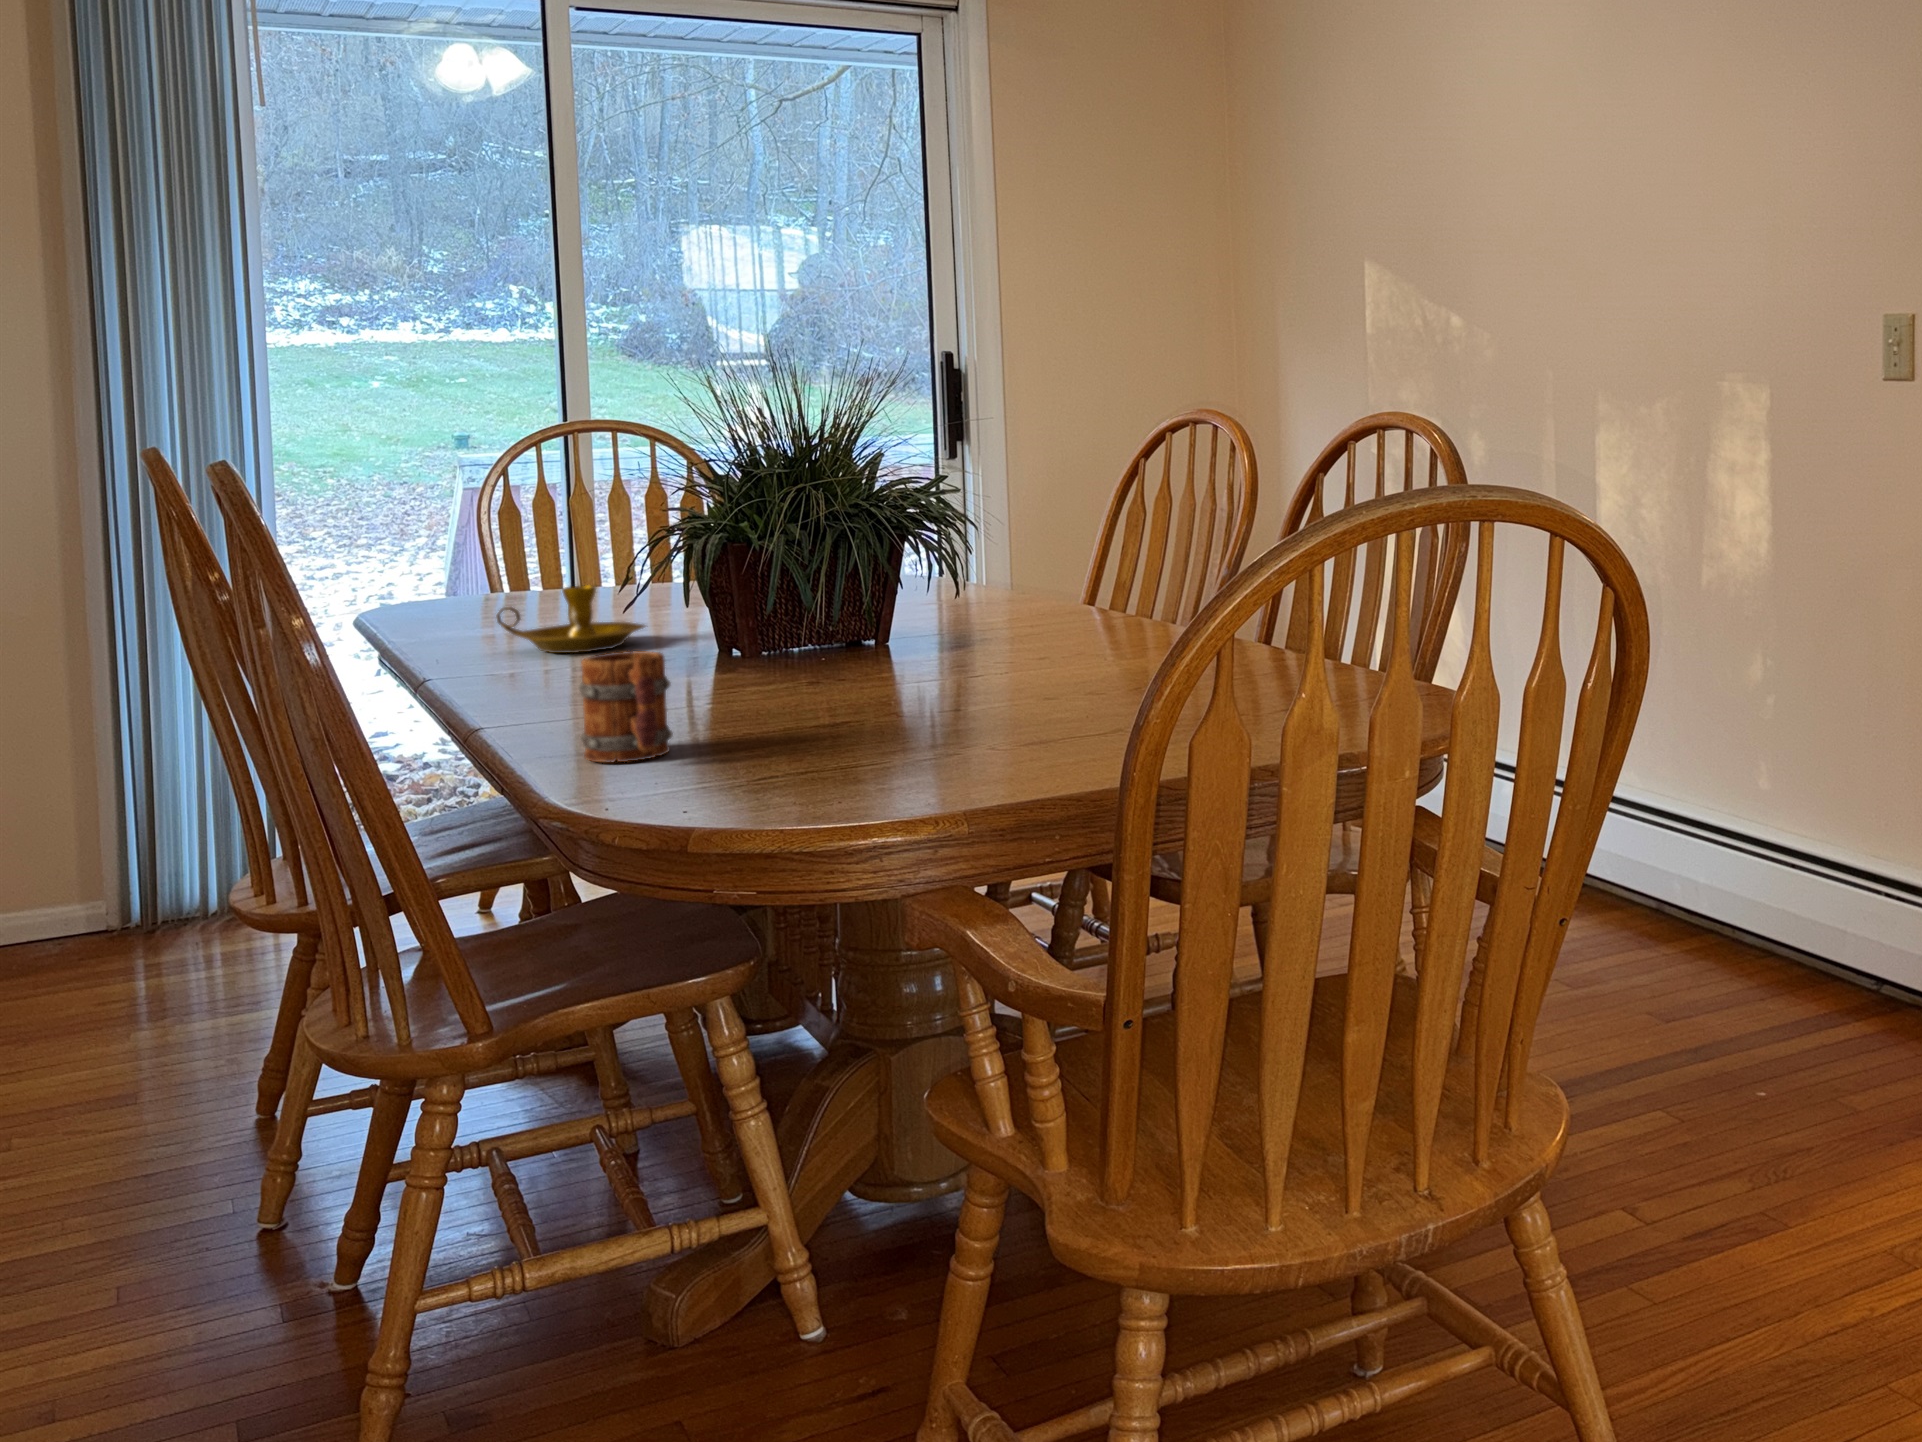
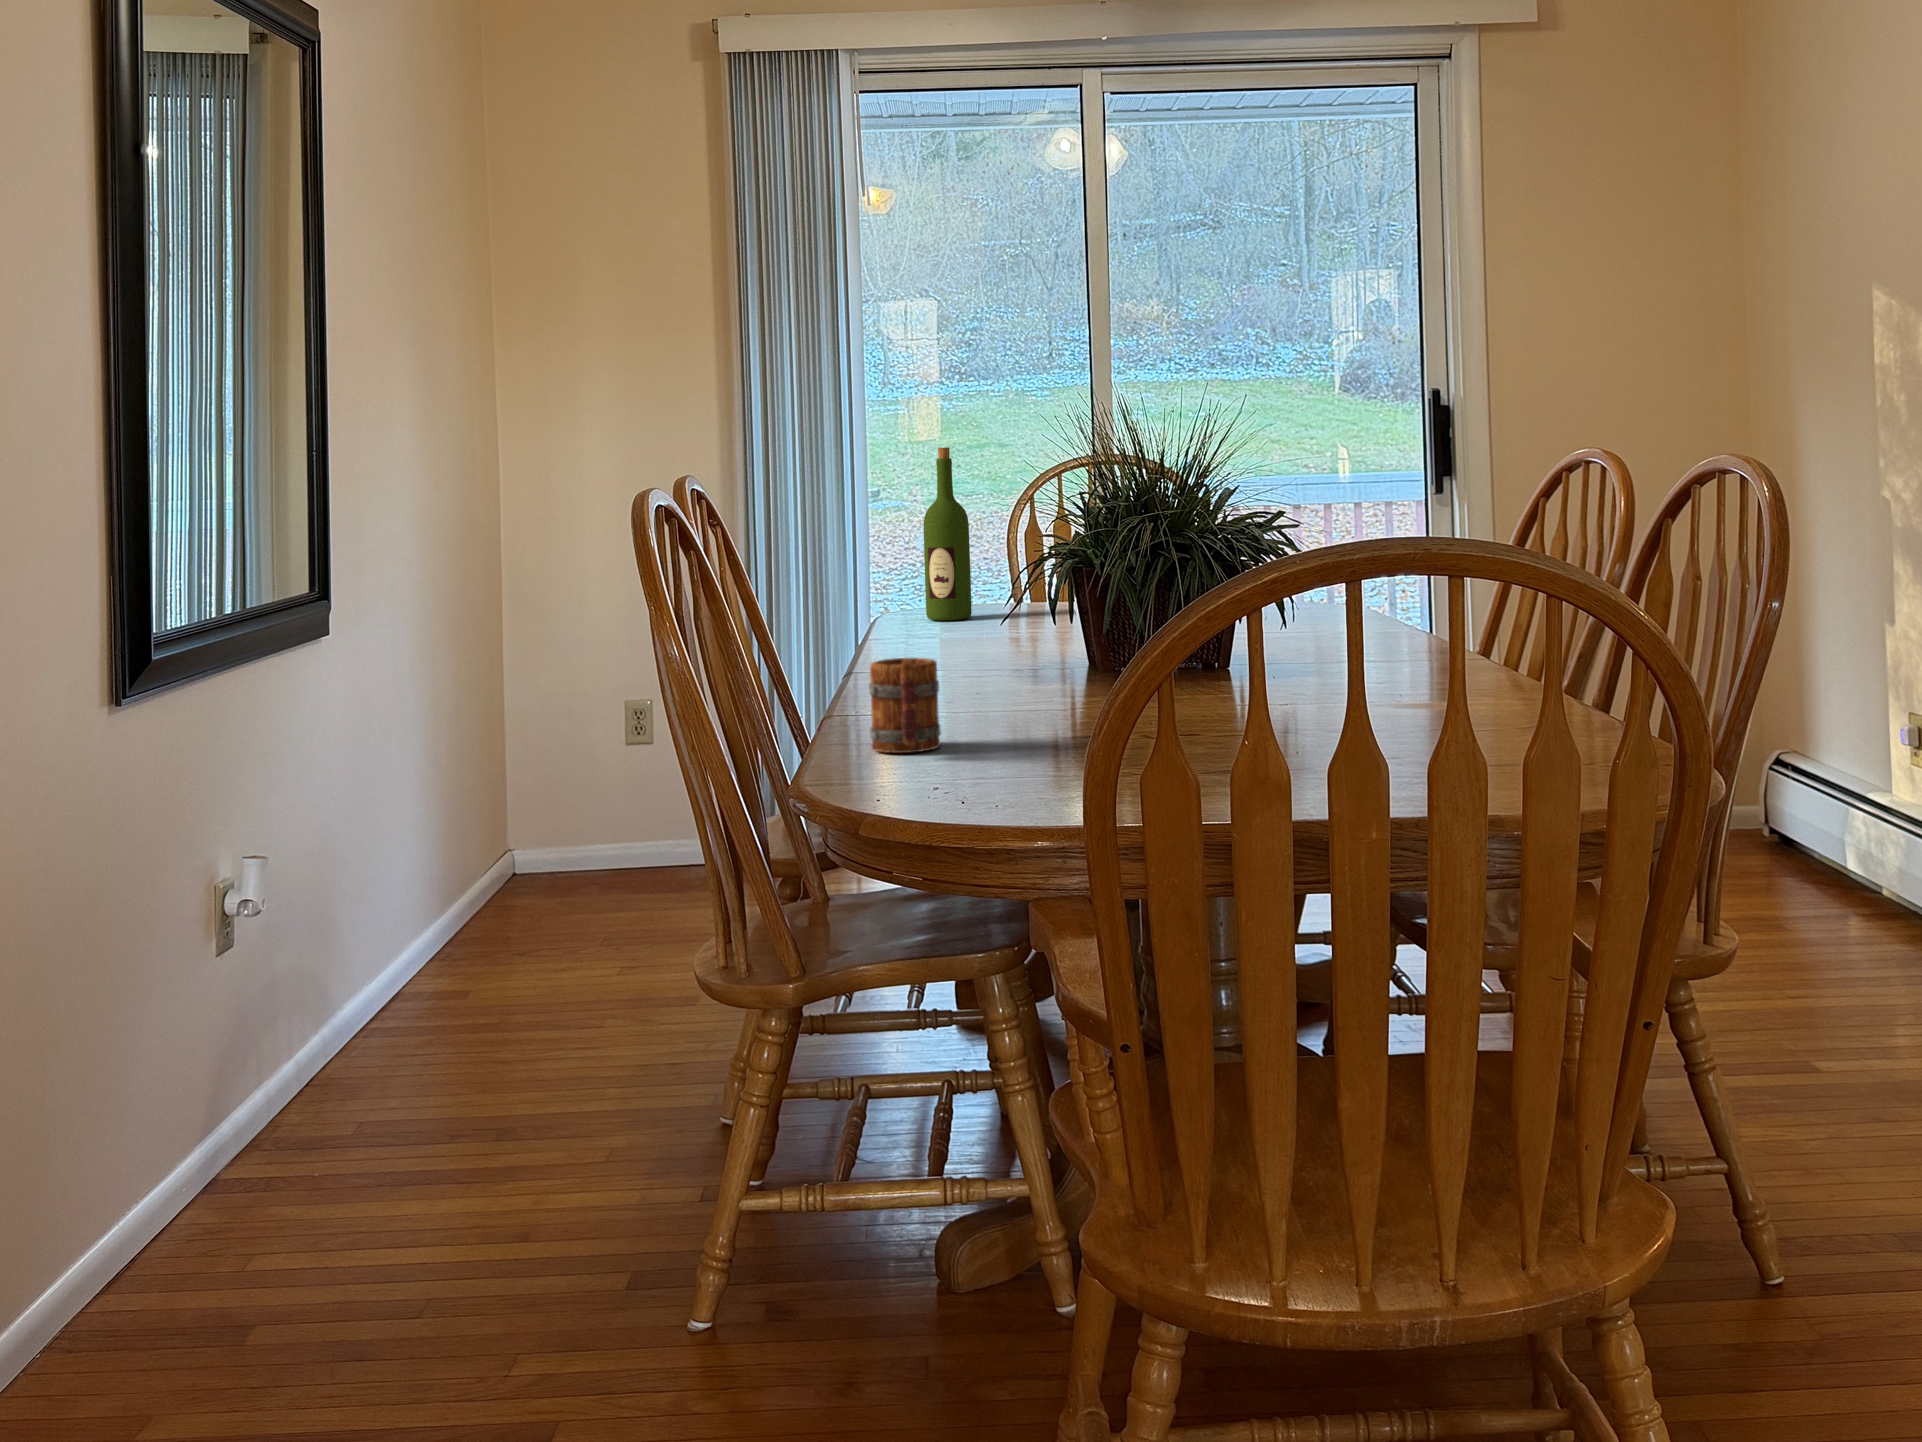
wine bottle: none [451,408,513,608] -> present [924,447,972,620]
candlestick: present [496,585,645,653] -> none [913,603,1031,662]

